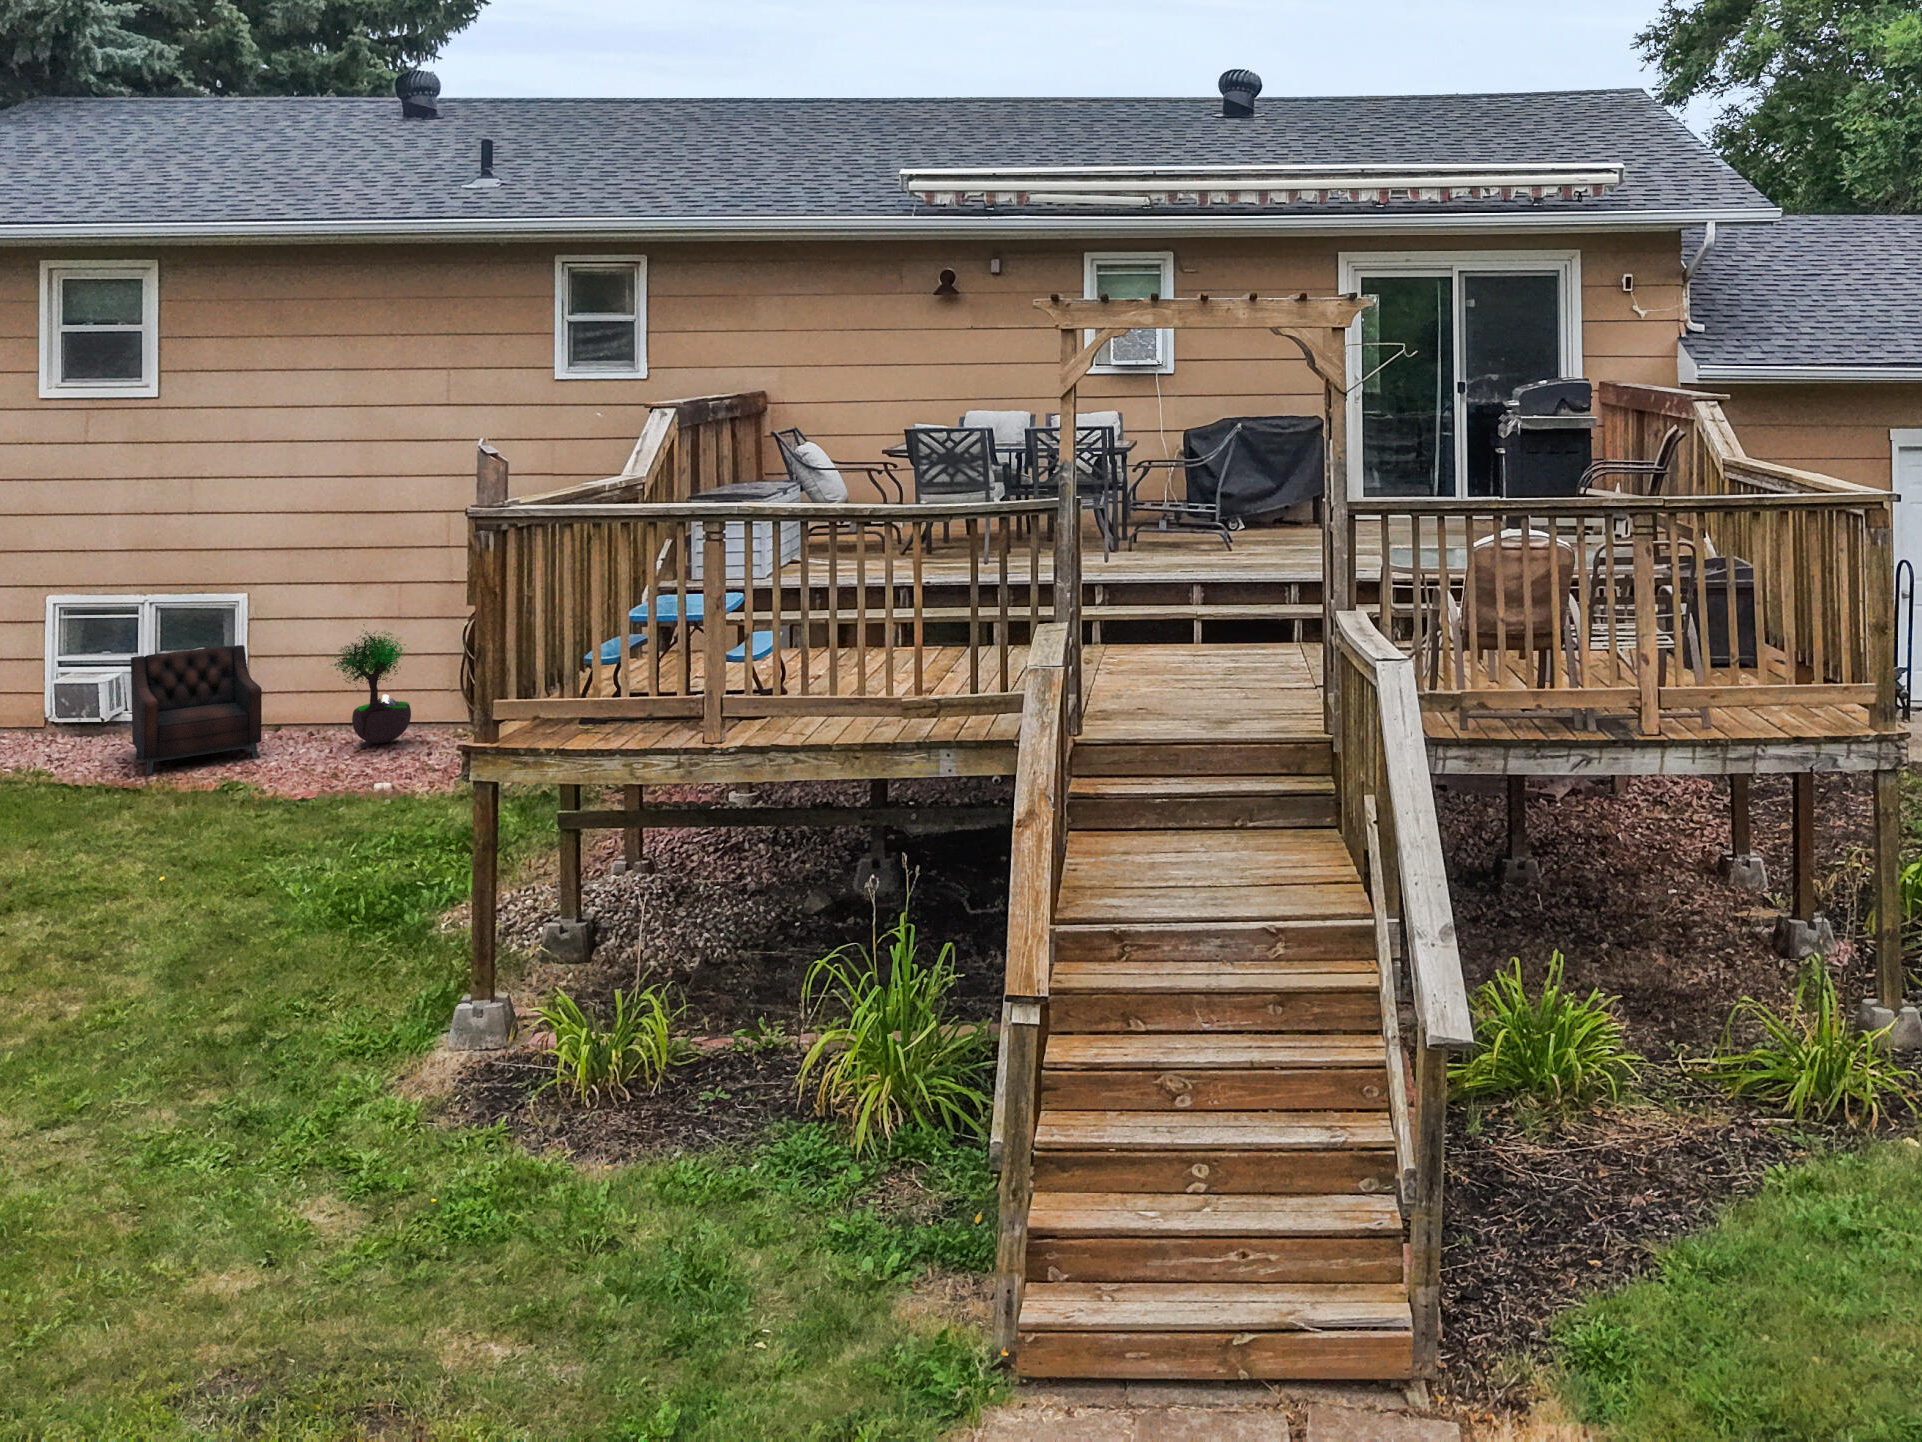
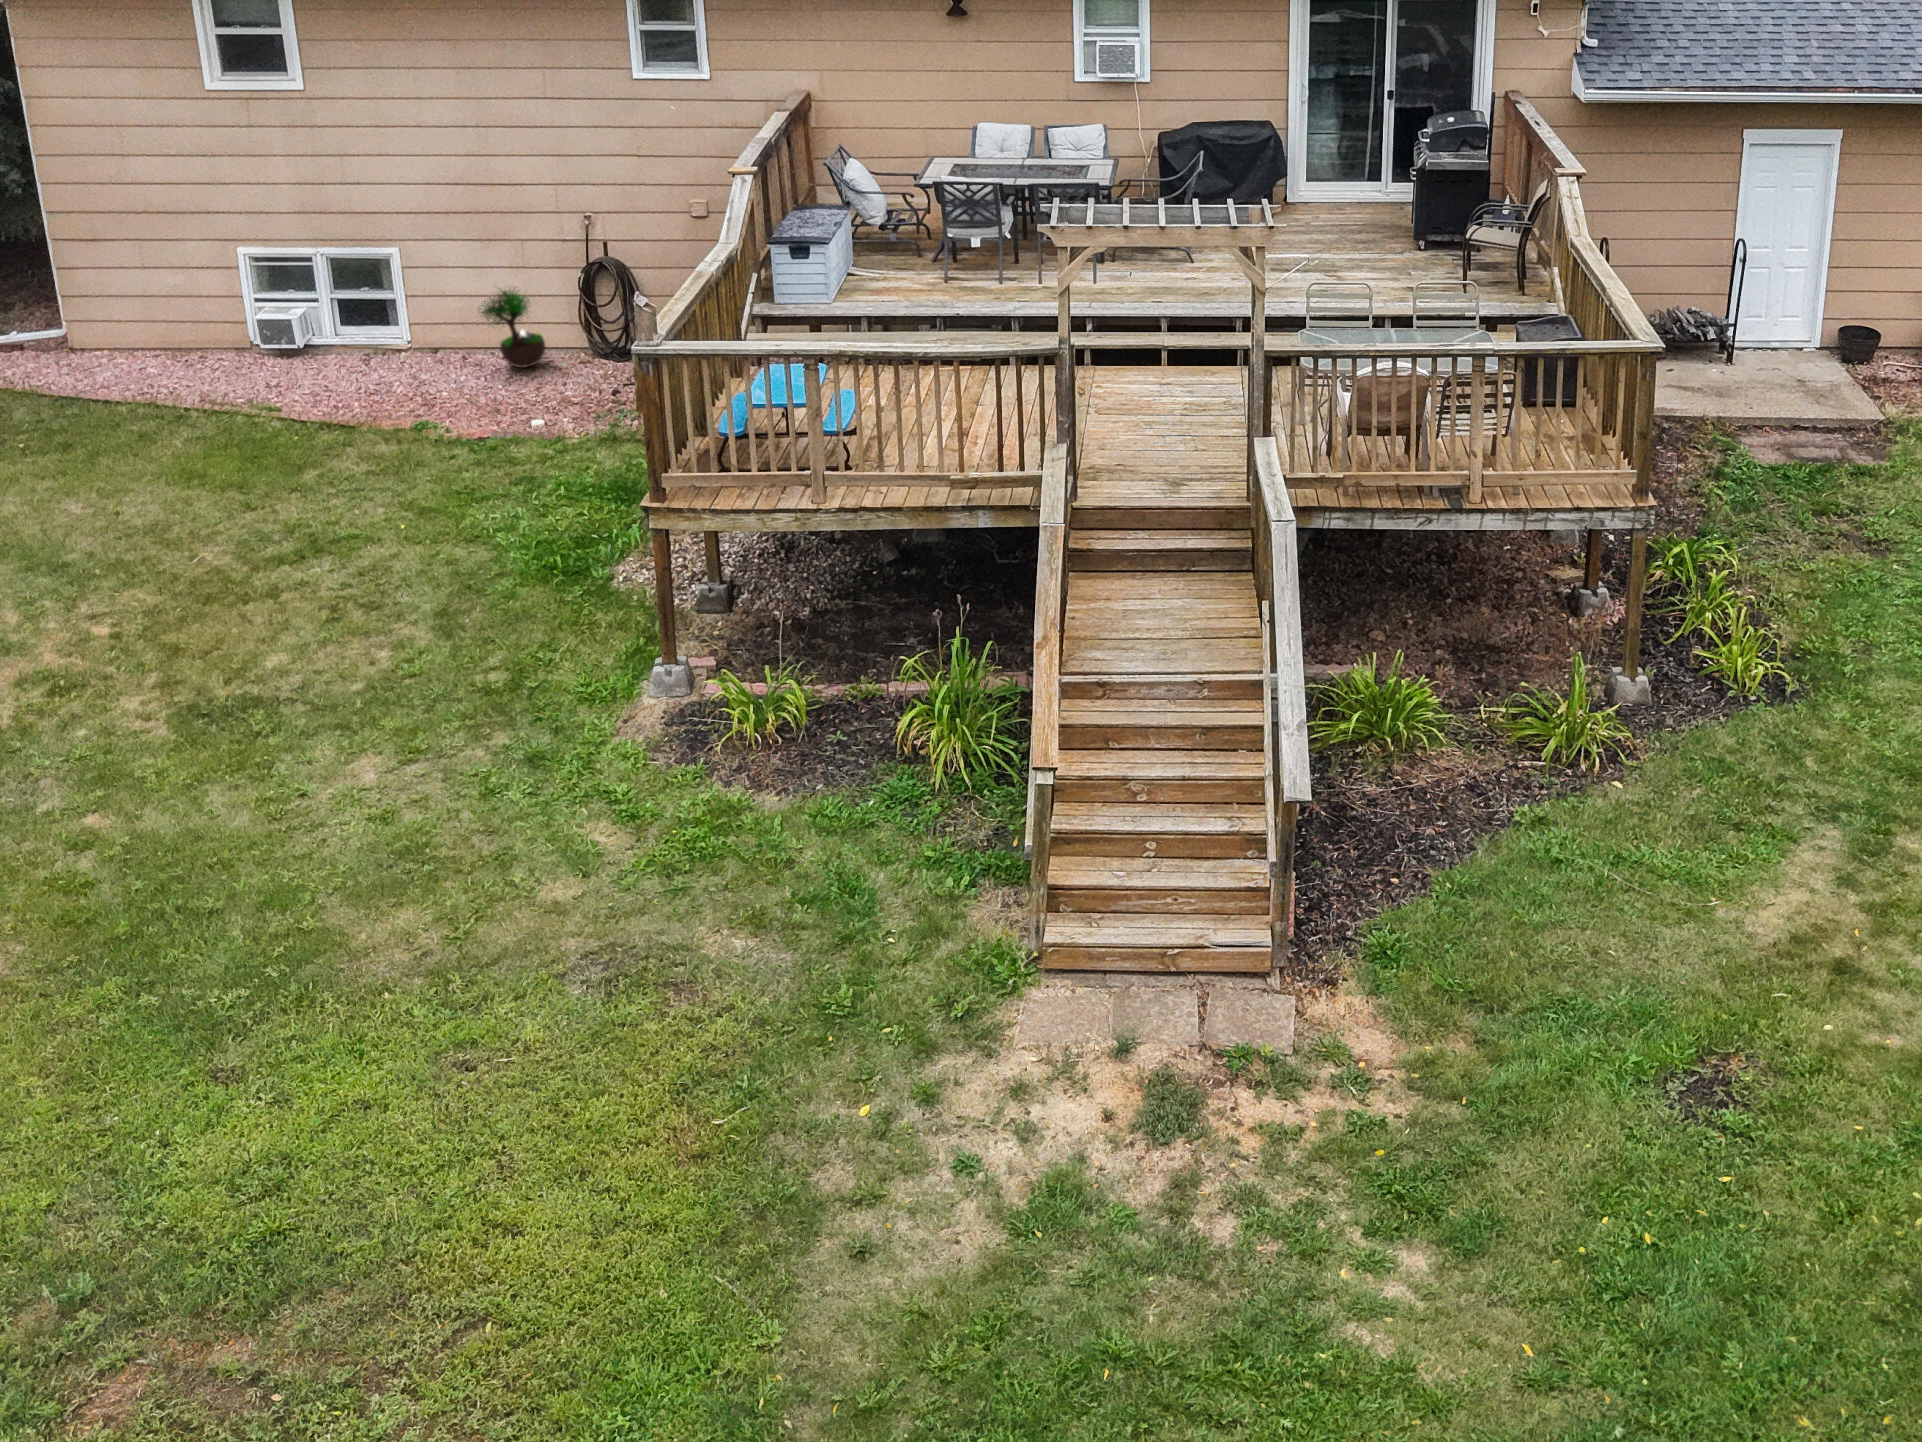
armchair: present [131,645,262,775] -> none [315,291,435,404]

